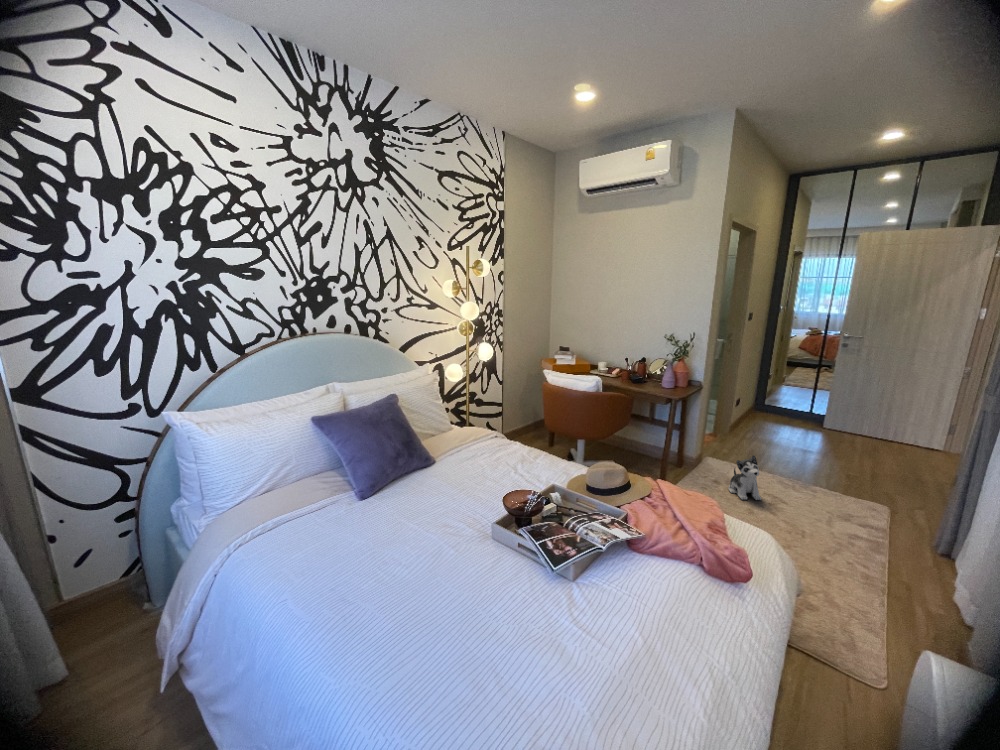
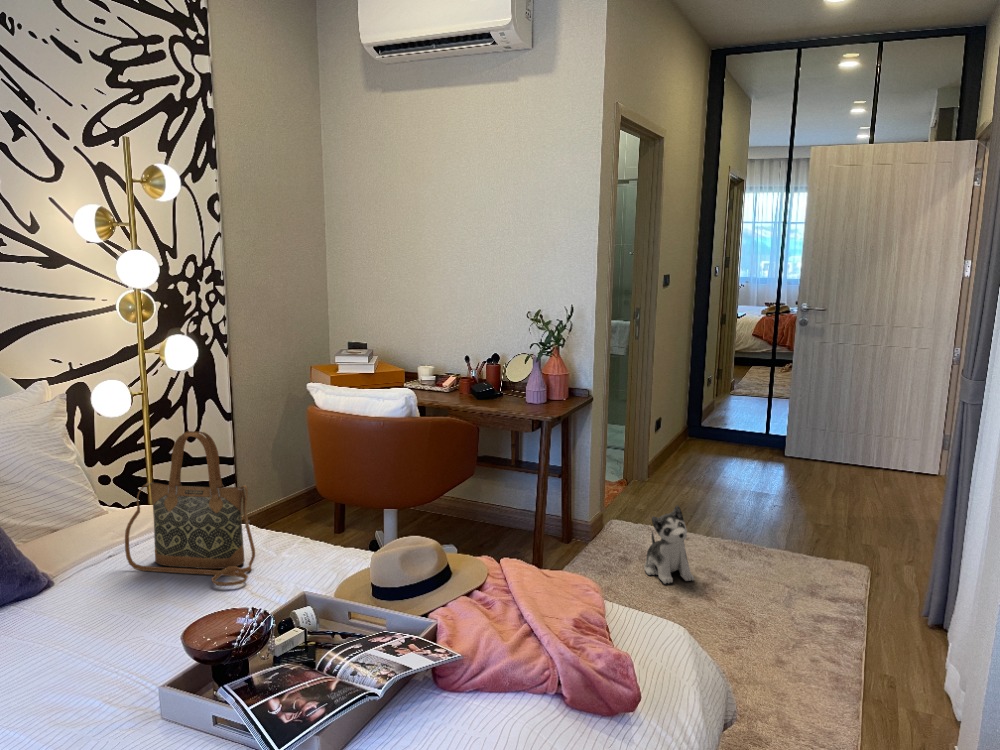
handbag: none [467,398,527,476] -> present [125,431,255,586]

